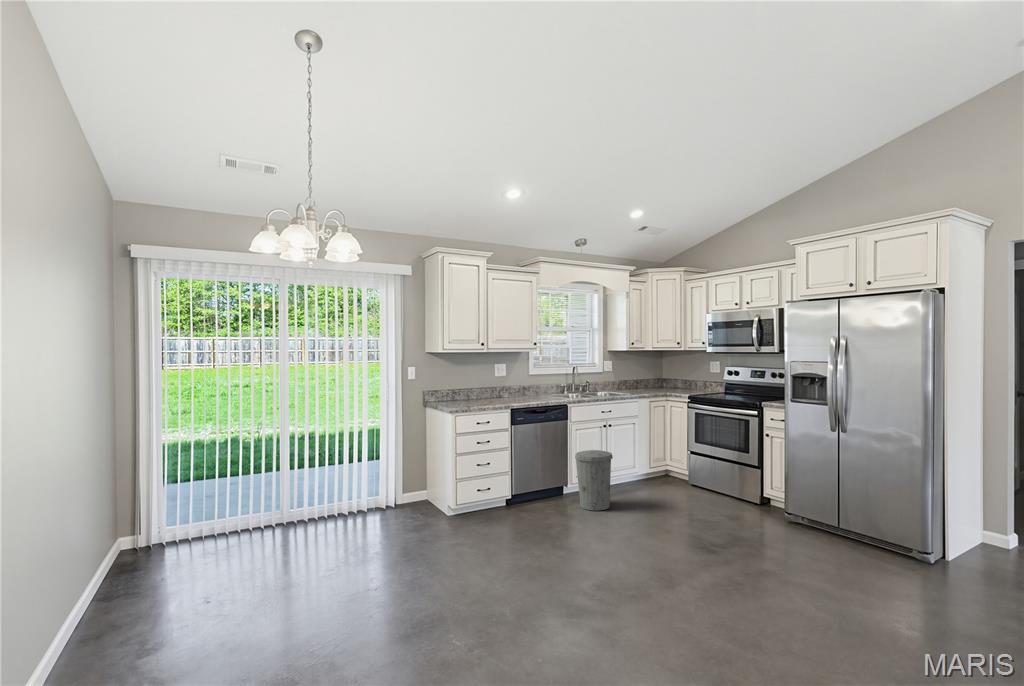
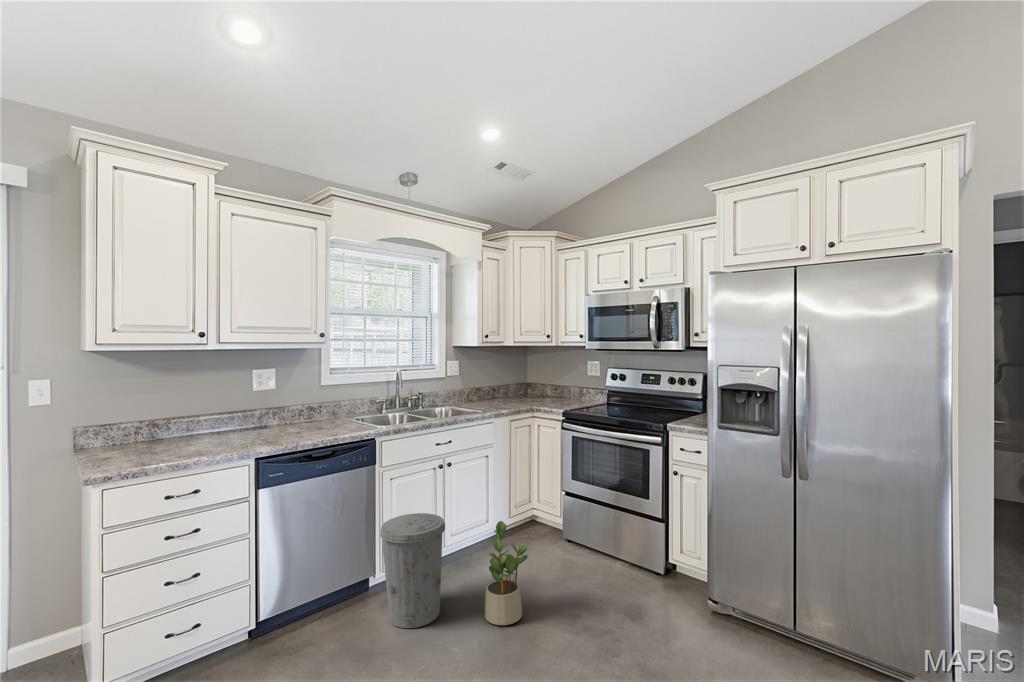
potted plant: none [637,454,665,513] -> present [485,521,530,625]

